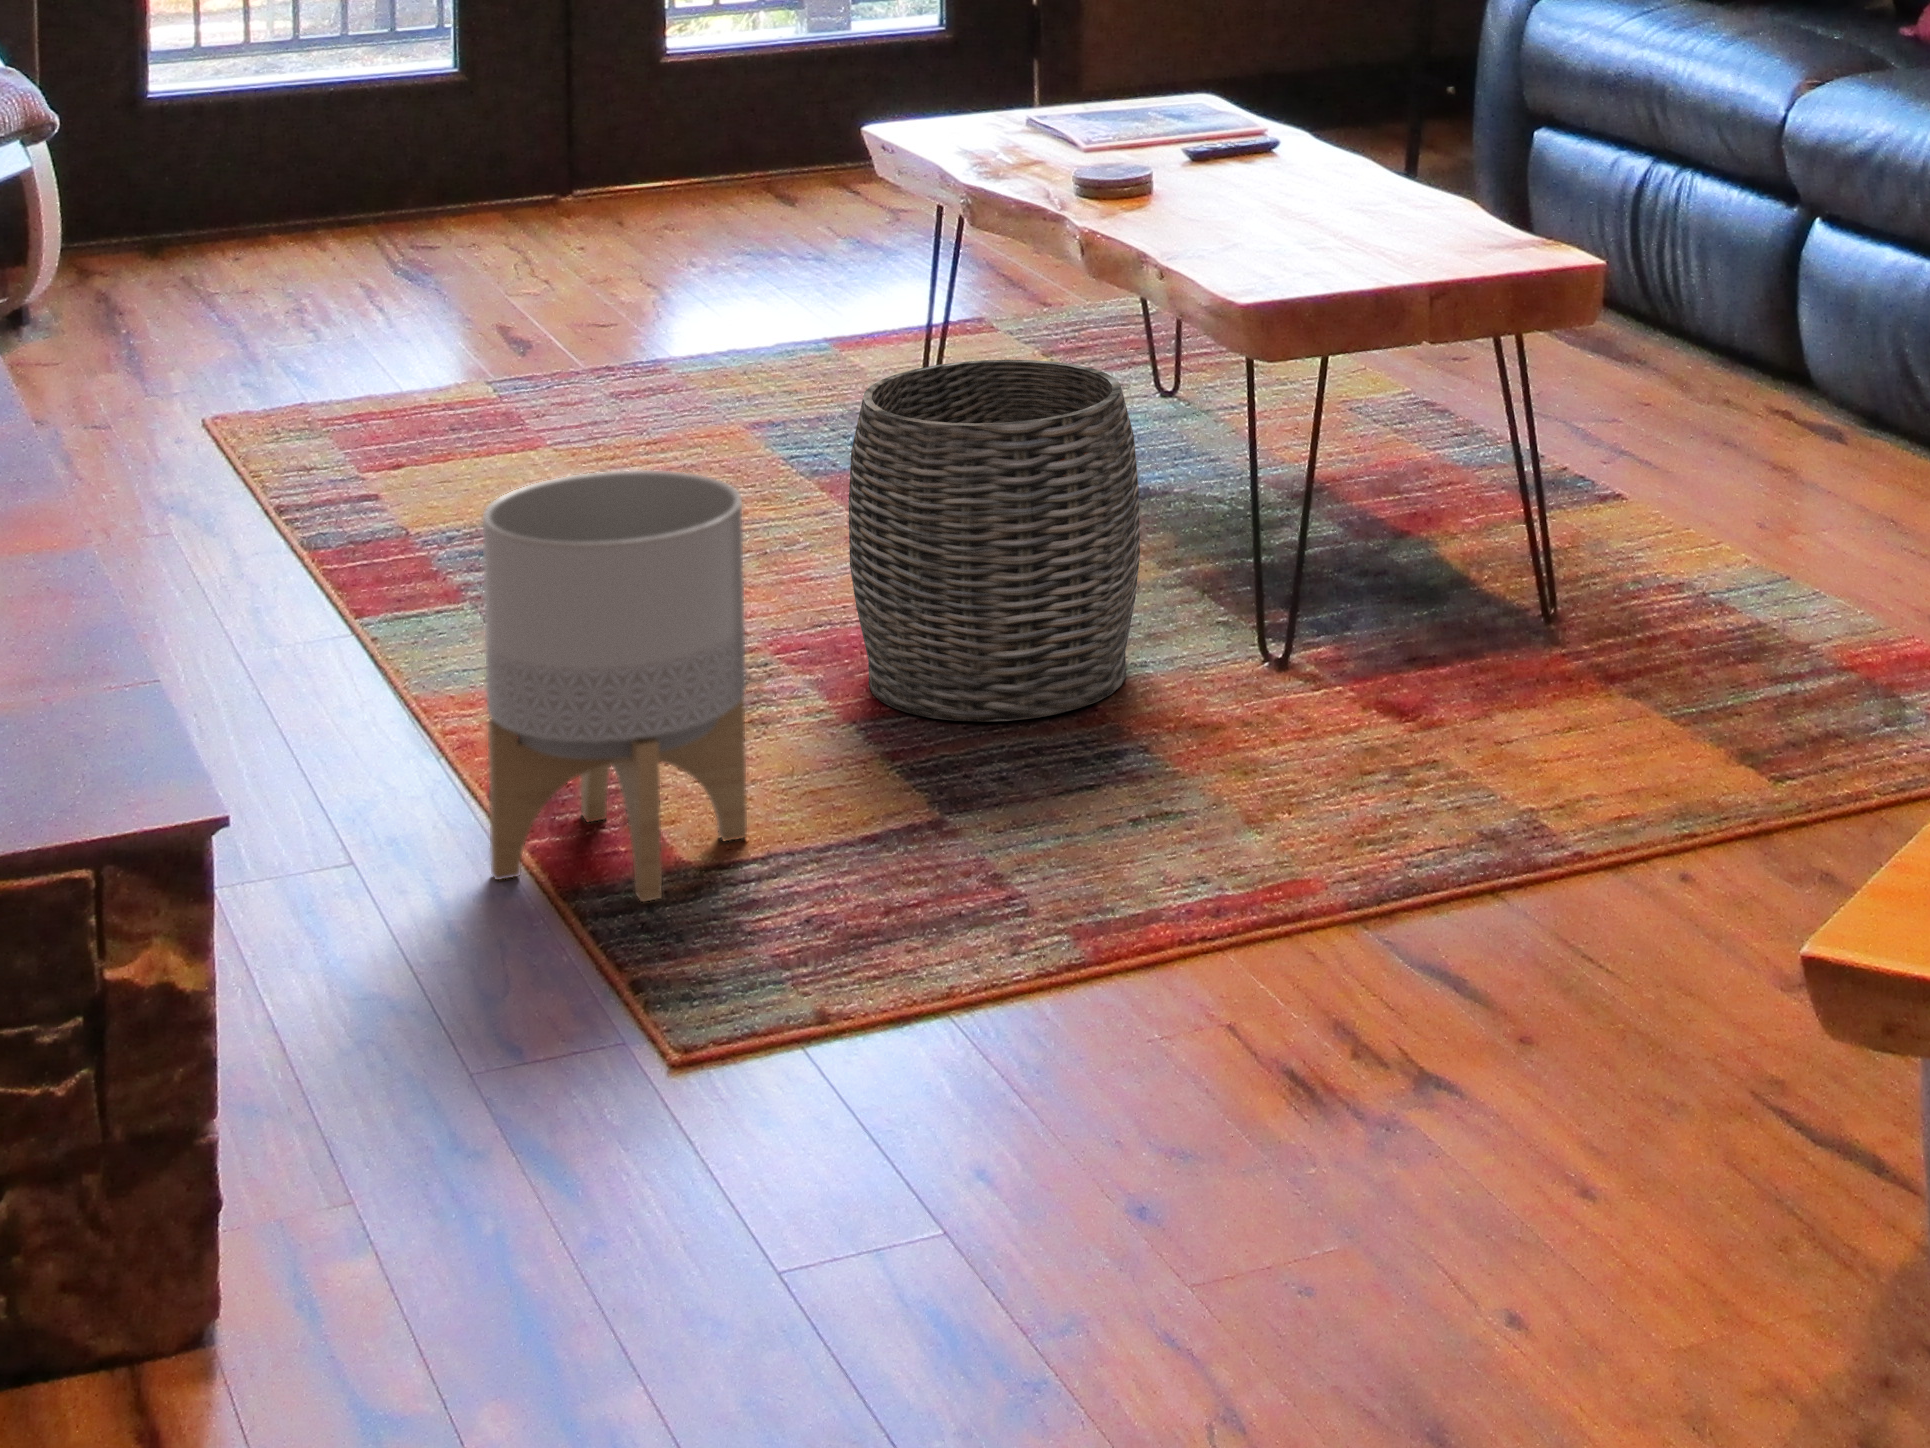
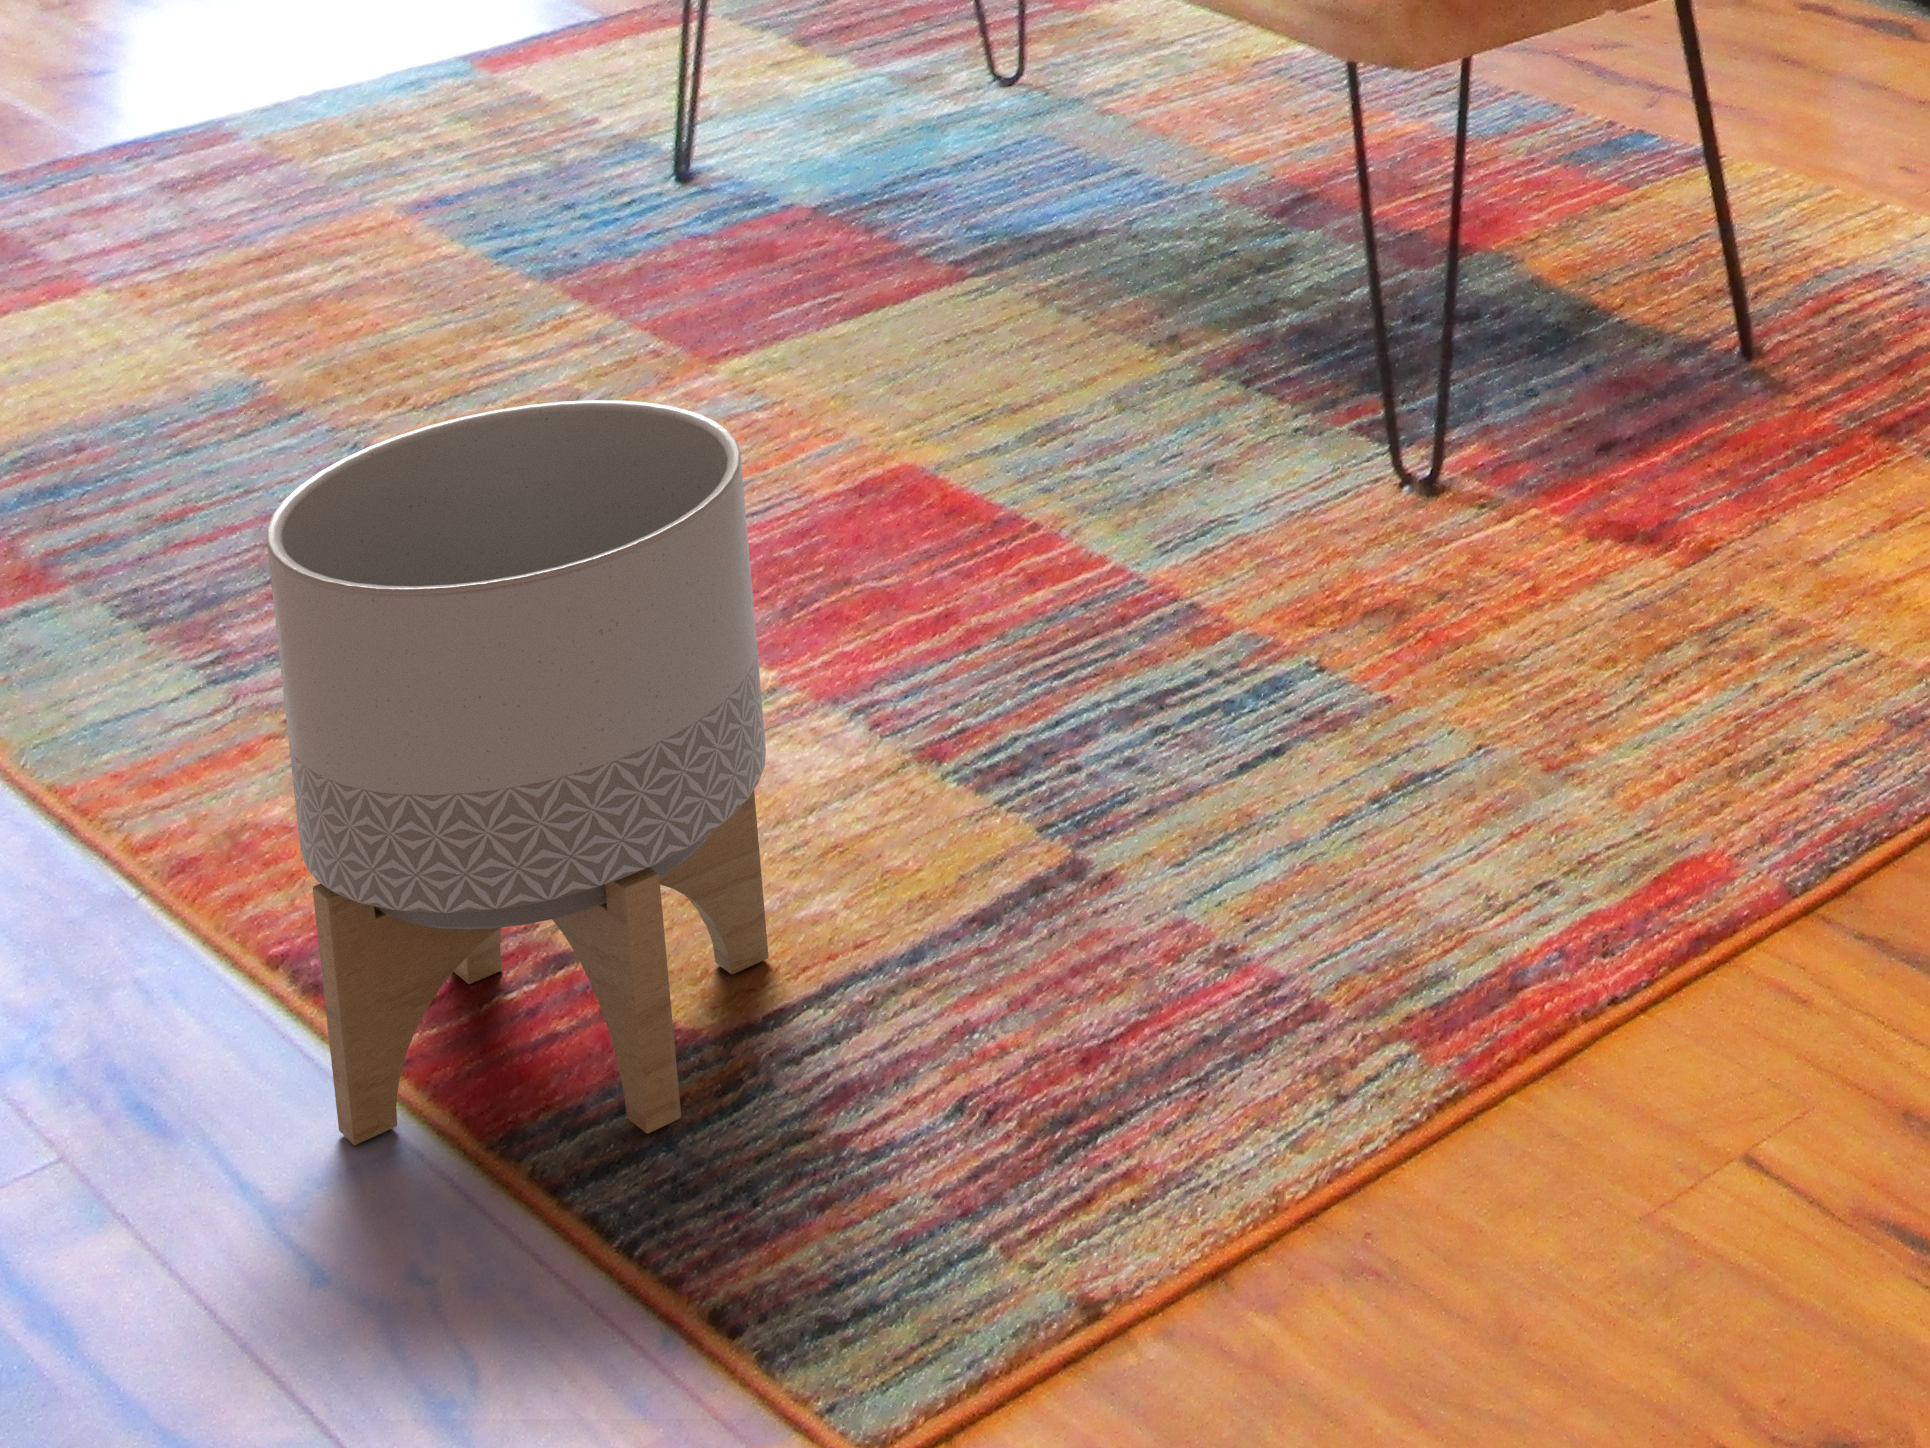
woven basket: present [849,360,1140,722] -> none [770,102,1232,669]

